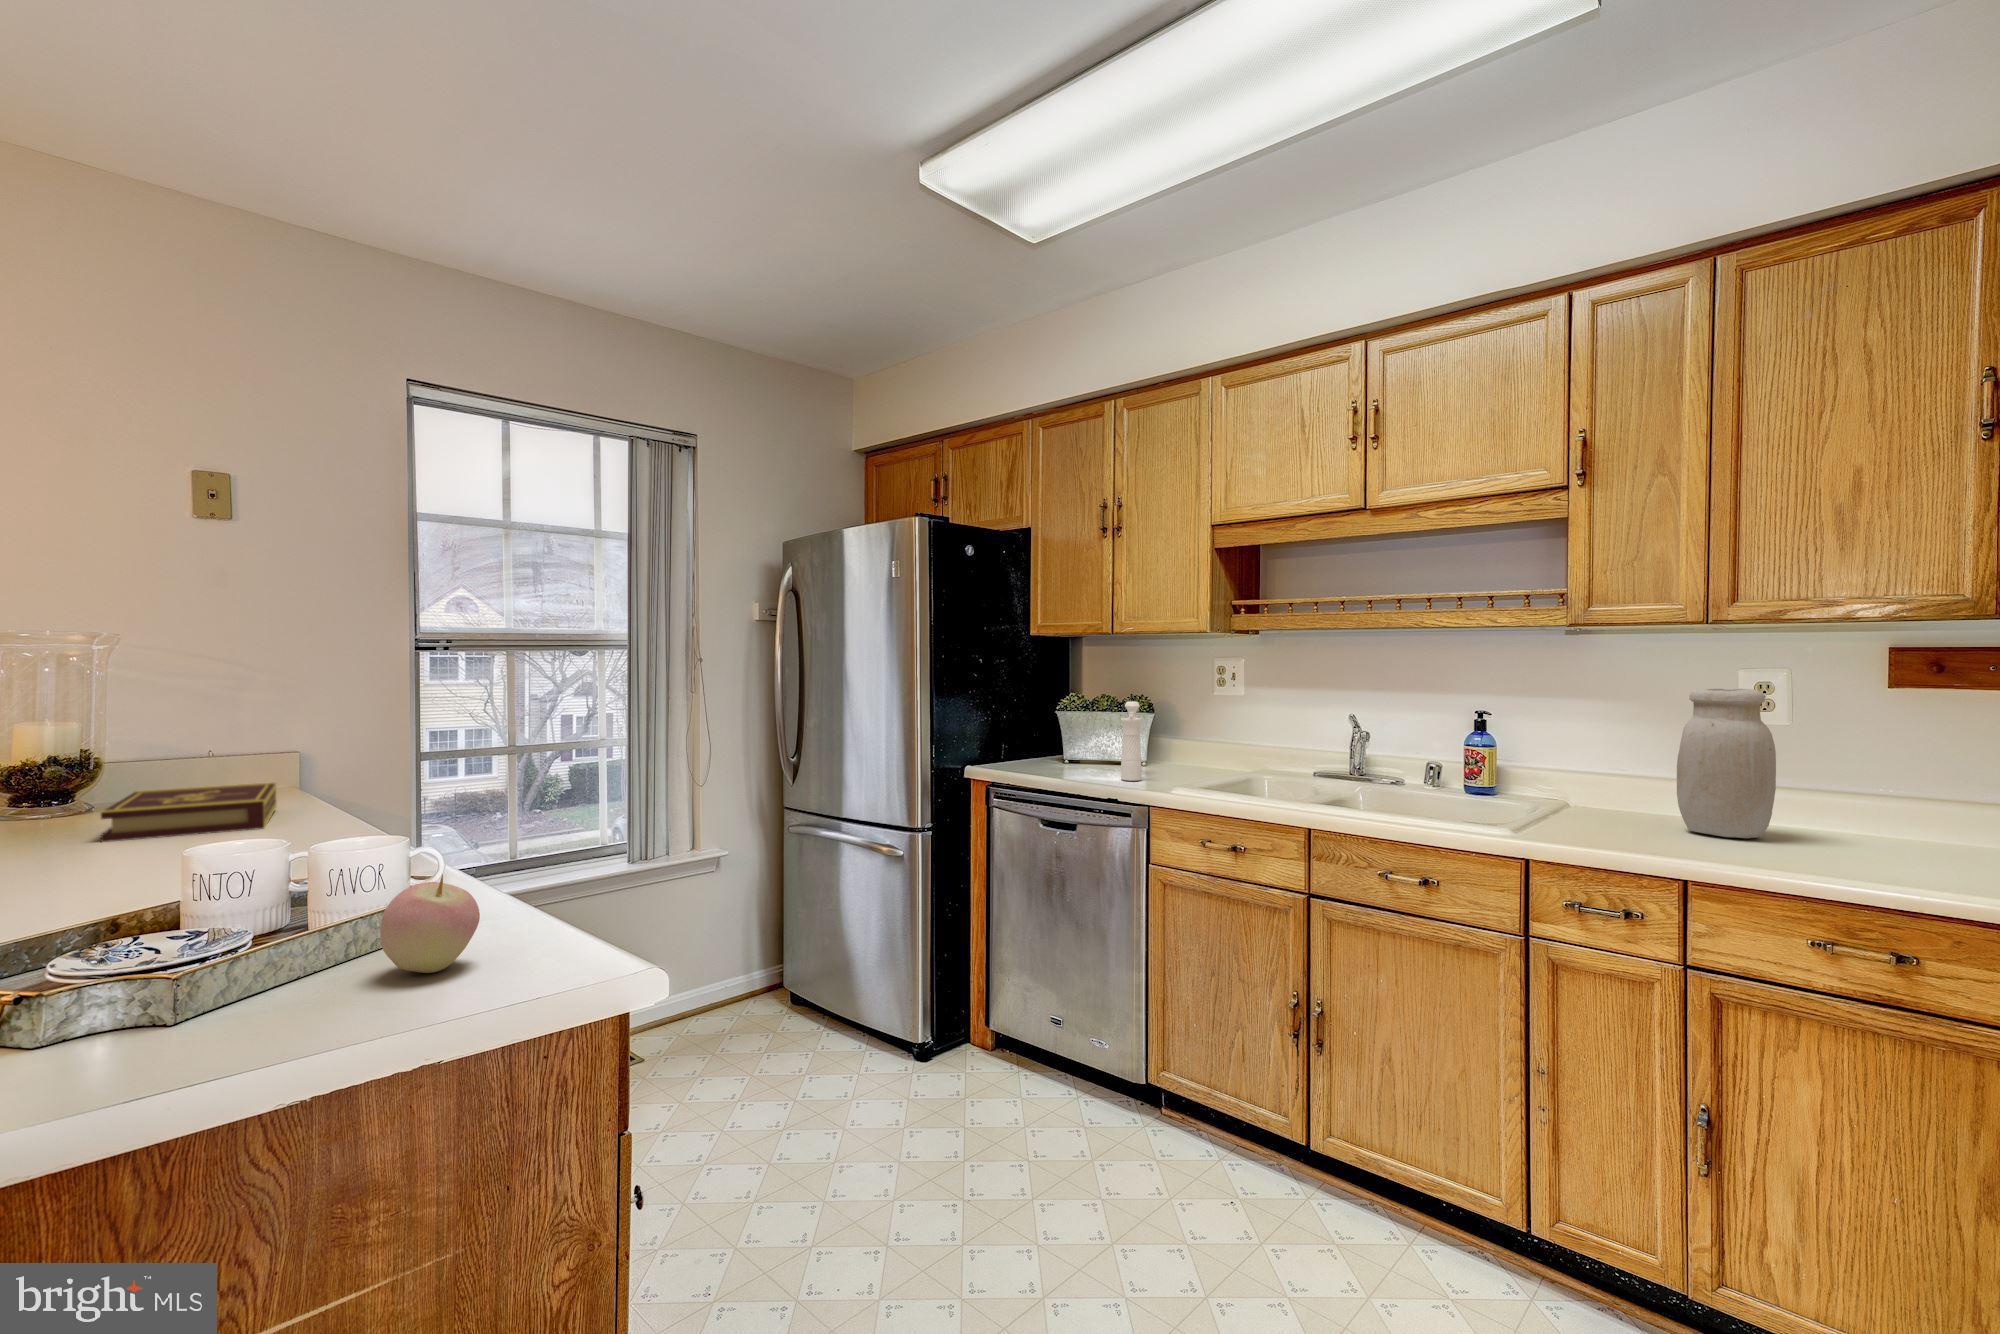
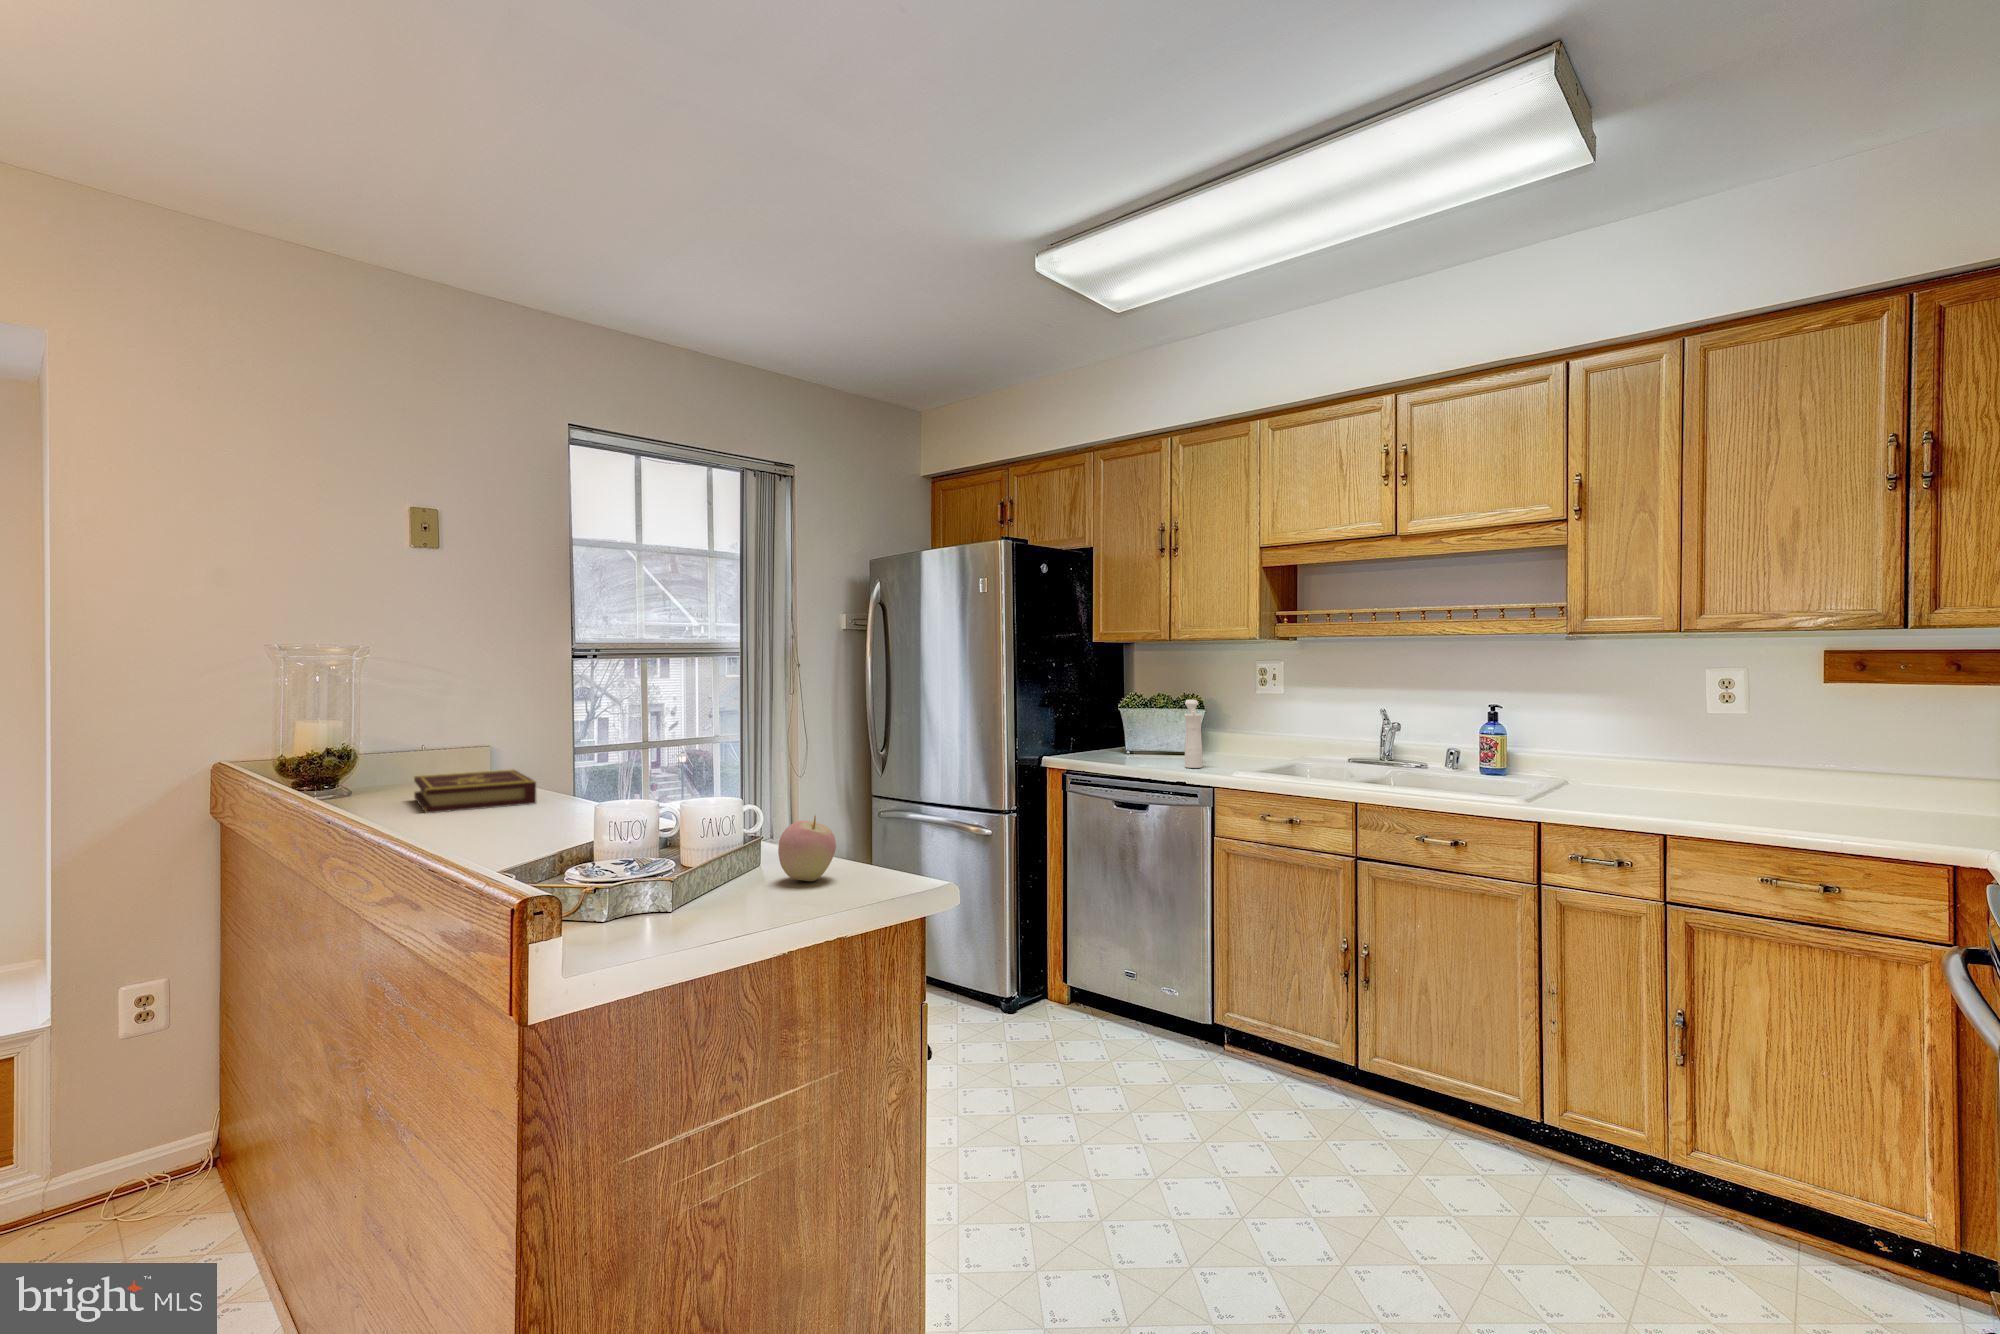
jar: present [1677,688,1776,838] -> none [1658,684,1736,804]

